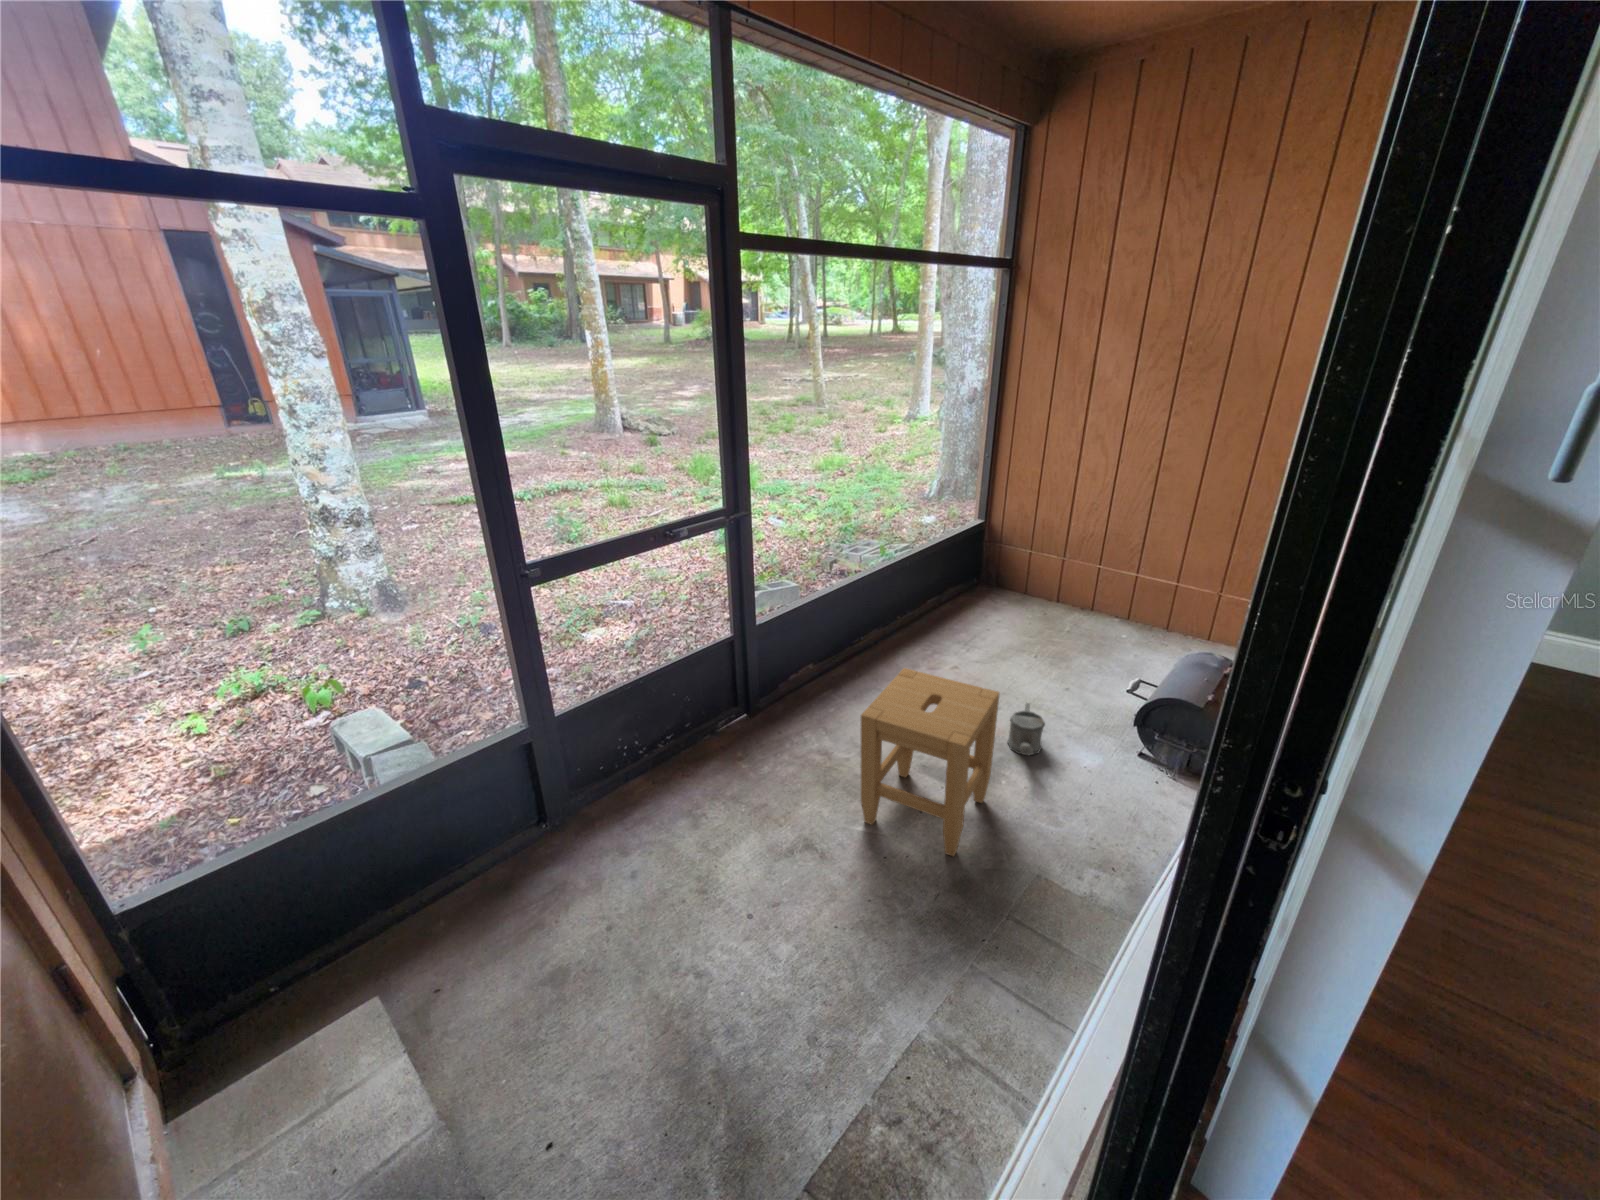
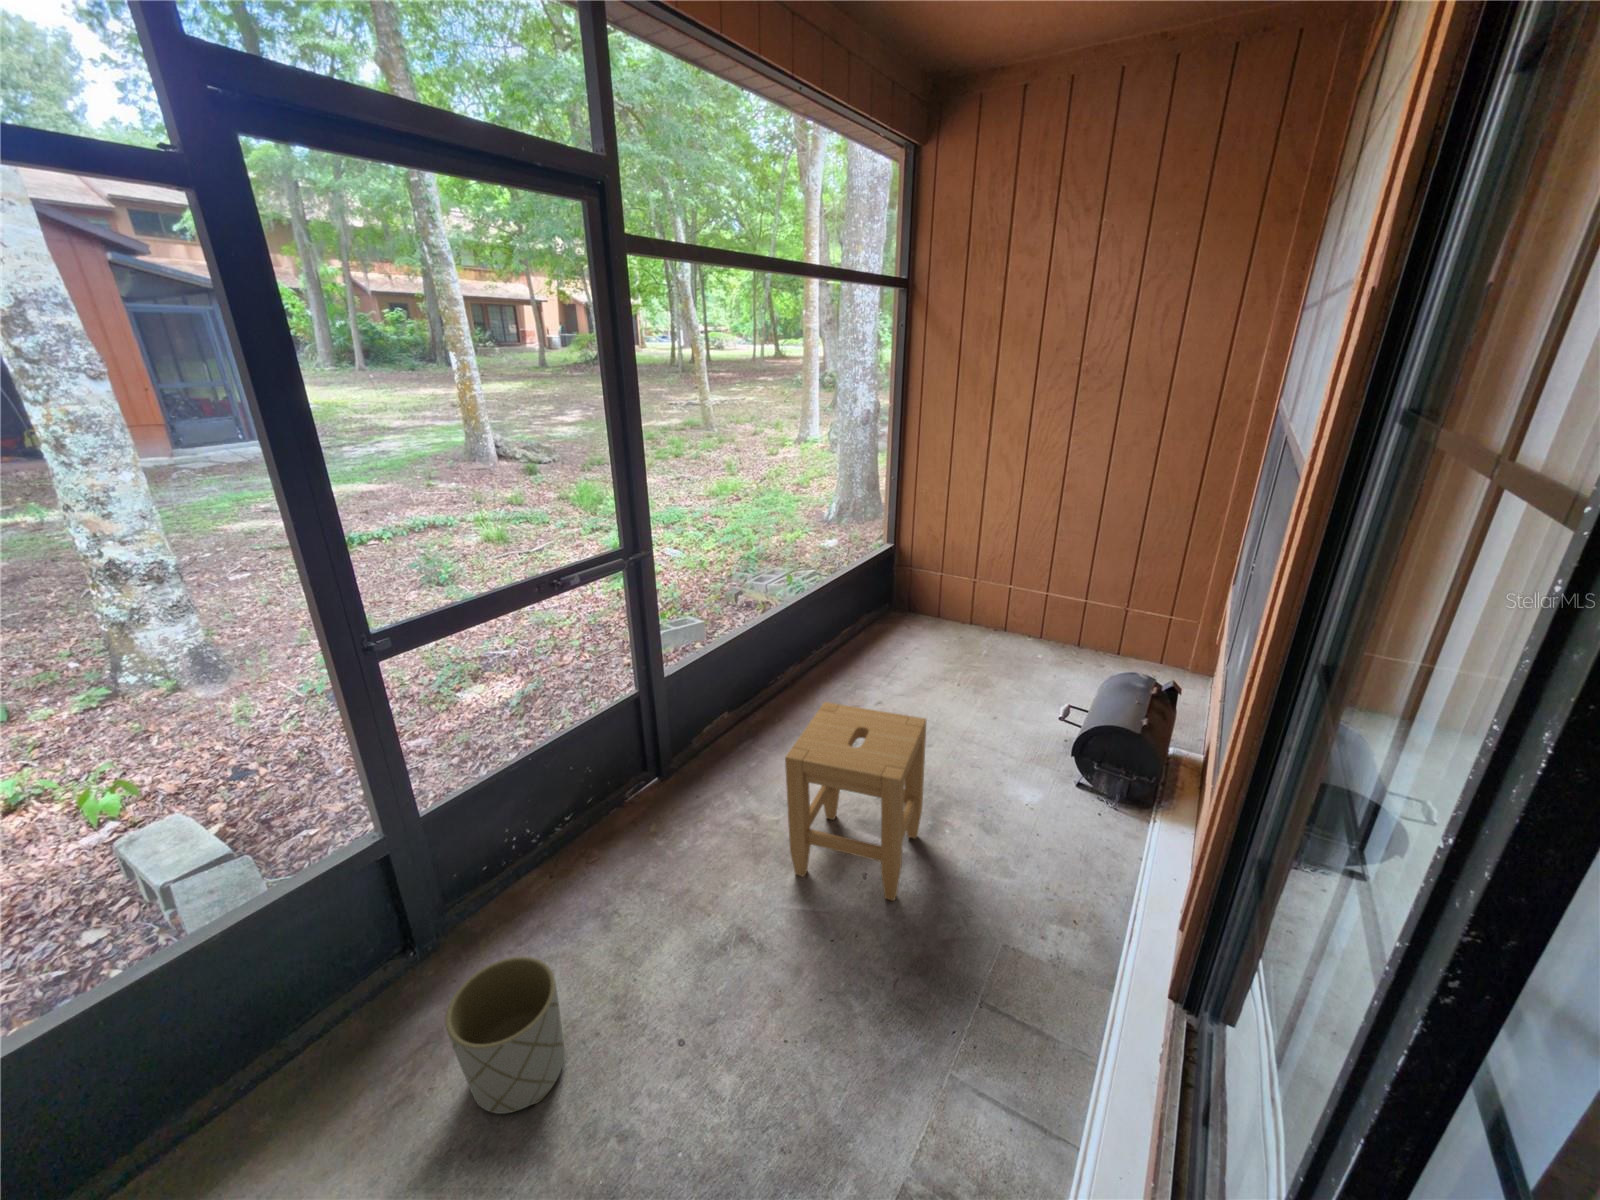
watering can: present [1008,703,1045,755] -> none [933,727,969,782]
planter: none [559,858,652,982] -> present [445,957,565,1114]

